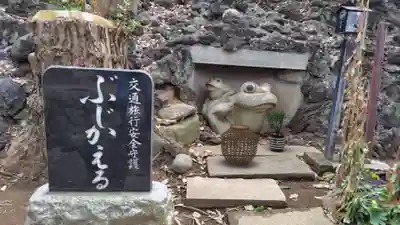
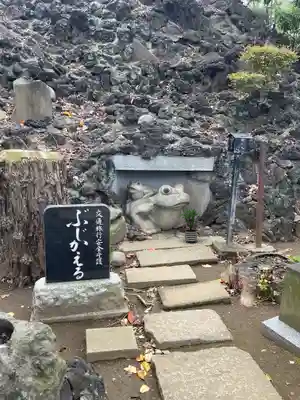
woven basket: present [221,125,258,166] -> none [146,224,175,257]

